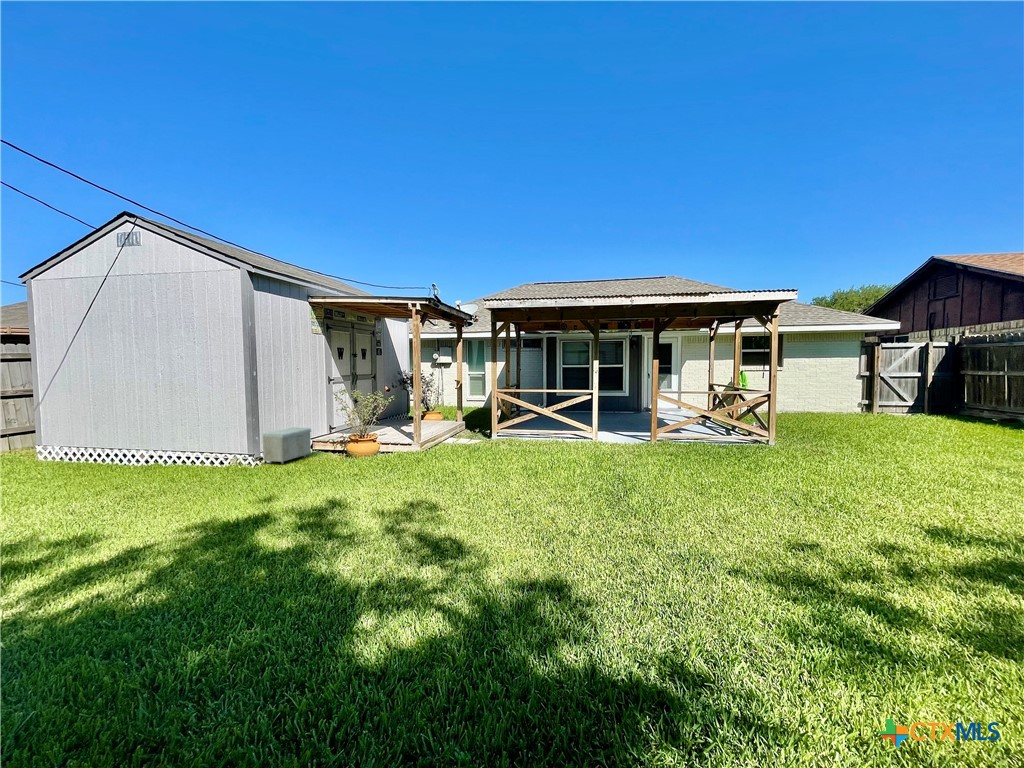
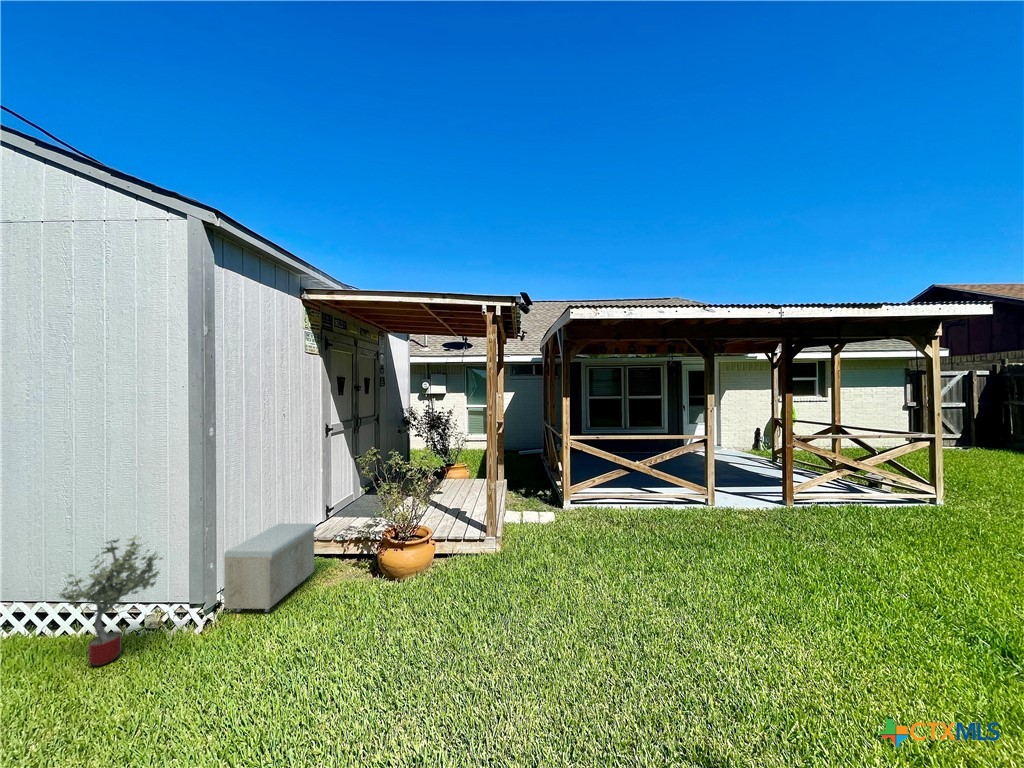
potted tree: none [196,420,235,472] -> present [59,536,163,666]

